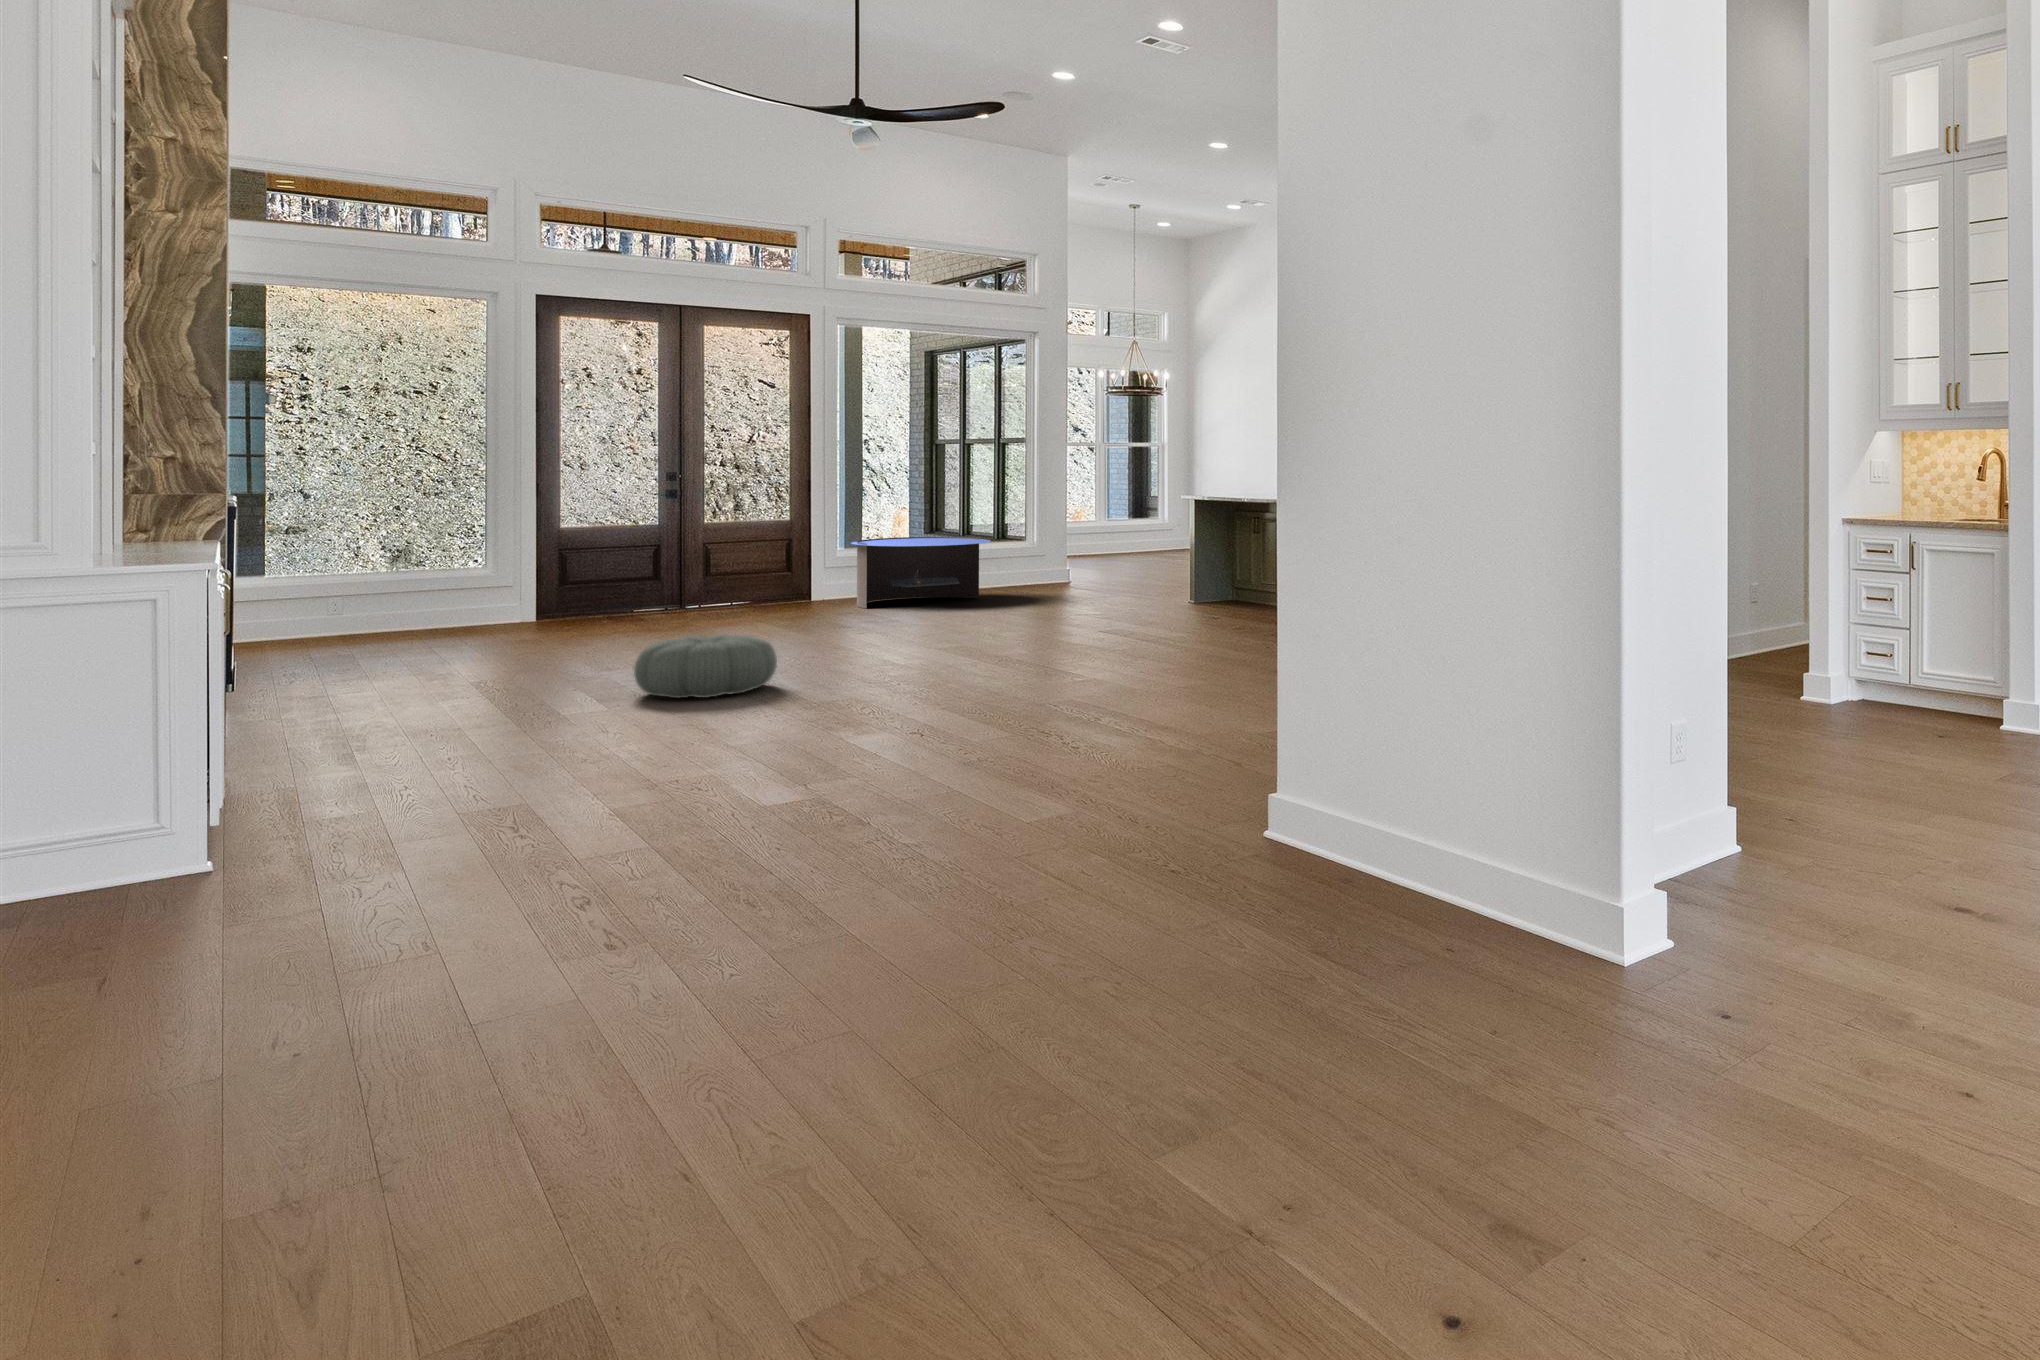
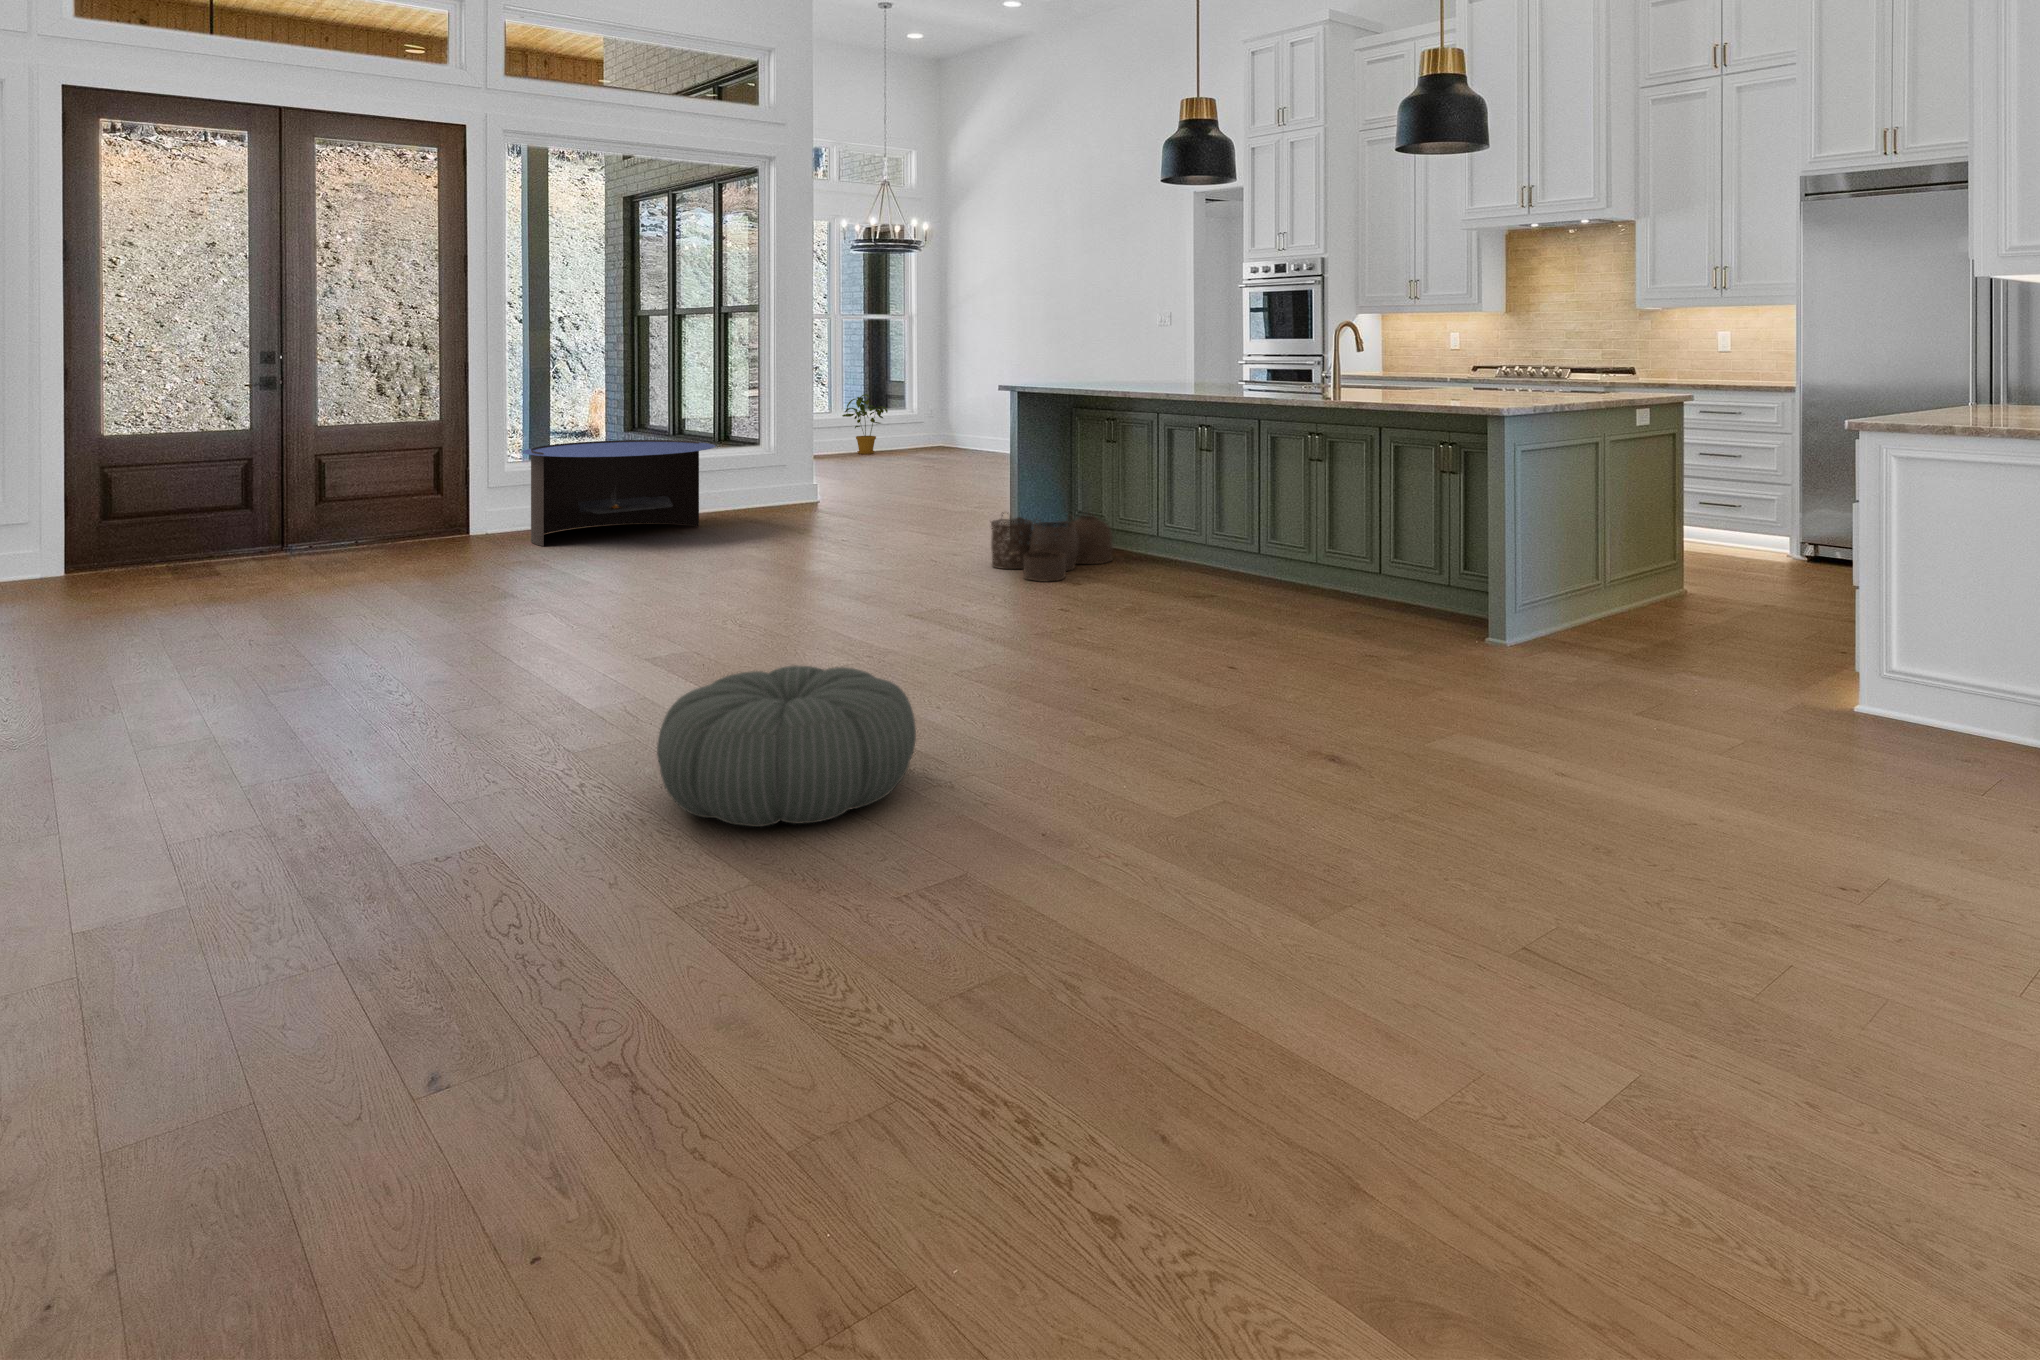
house plant: none [1107,507,1145,556] -> present [842,394,888,454]
woven basket: none [1173,584,1258,626] -> present [991,512,1112,581]
pouf: present [634,634,777,698] -> present [657,665,916,827]

